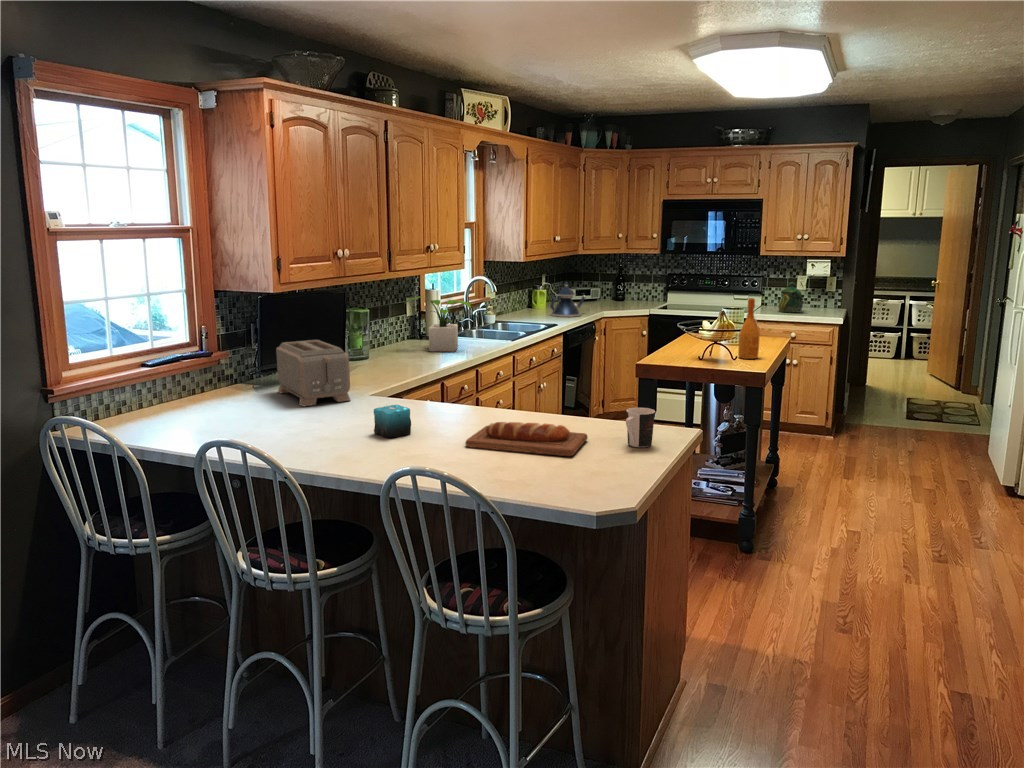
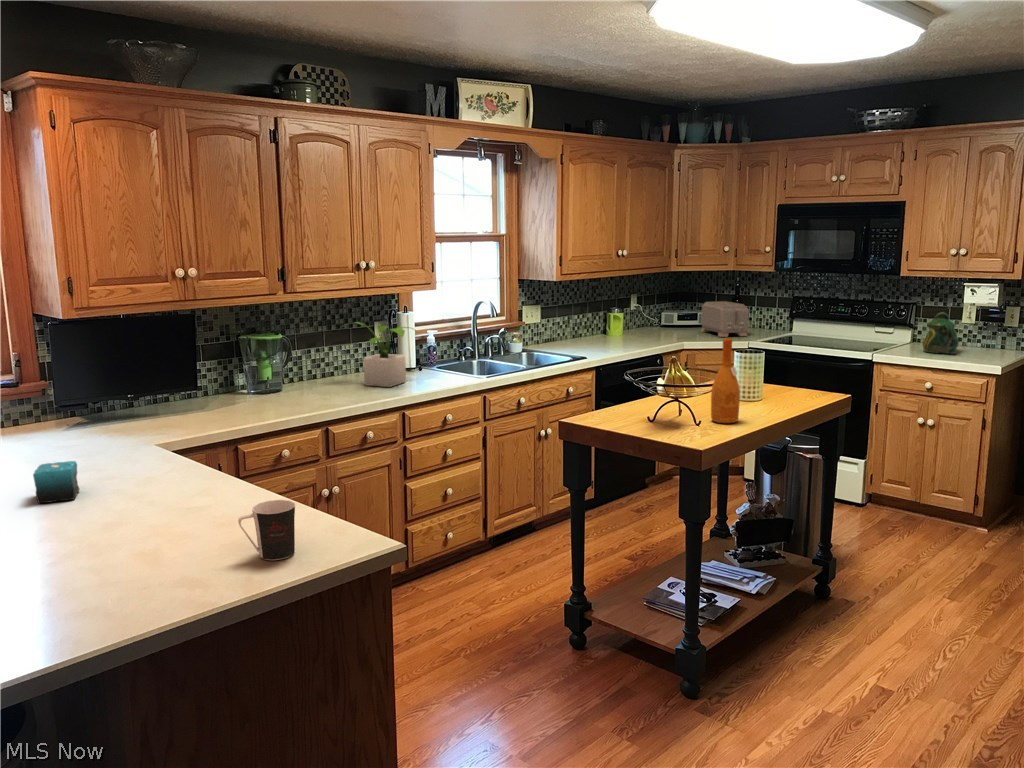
teapot: present [550,282,586,317] -> none [609,305,656,347]
toaster: present [276,340,350,406] -> present [701,301,749,337]
bread loaf: present [465,422,588,456] -> none [79,499,231,563]

